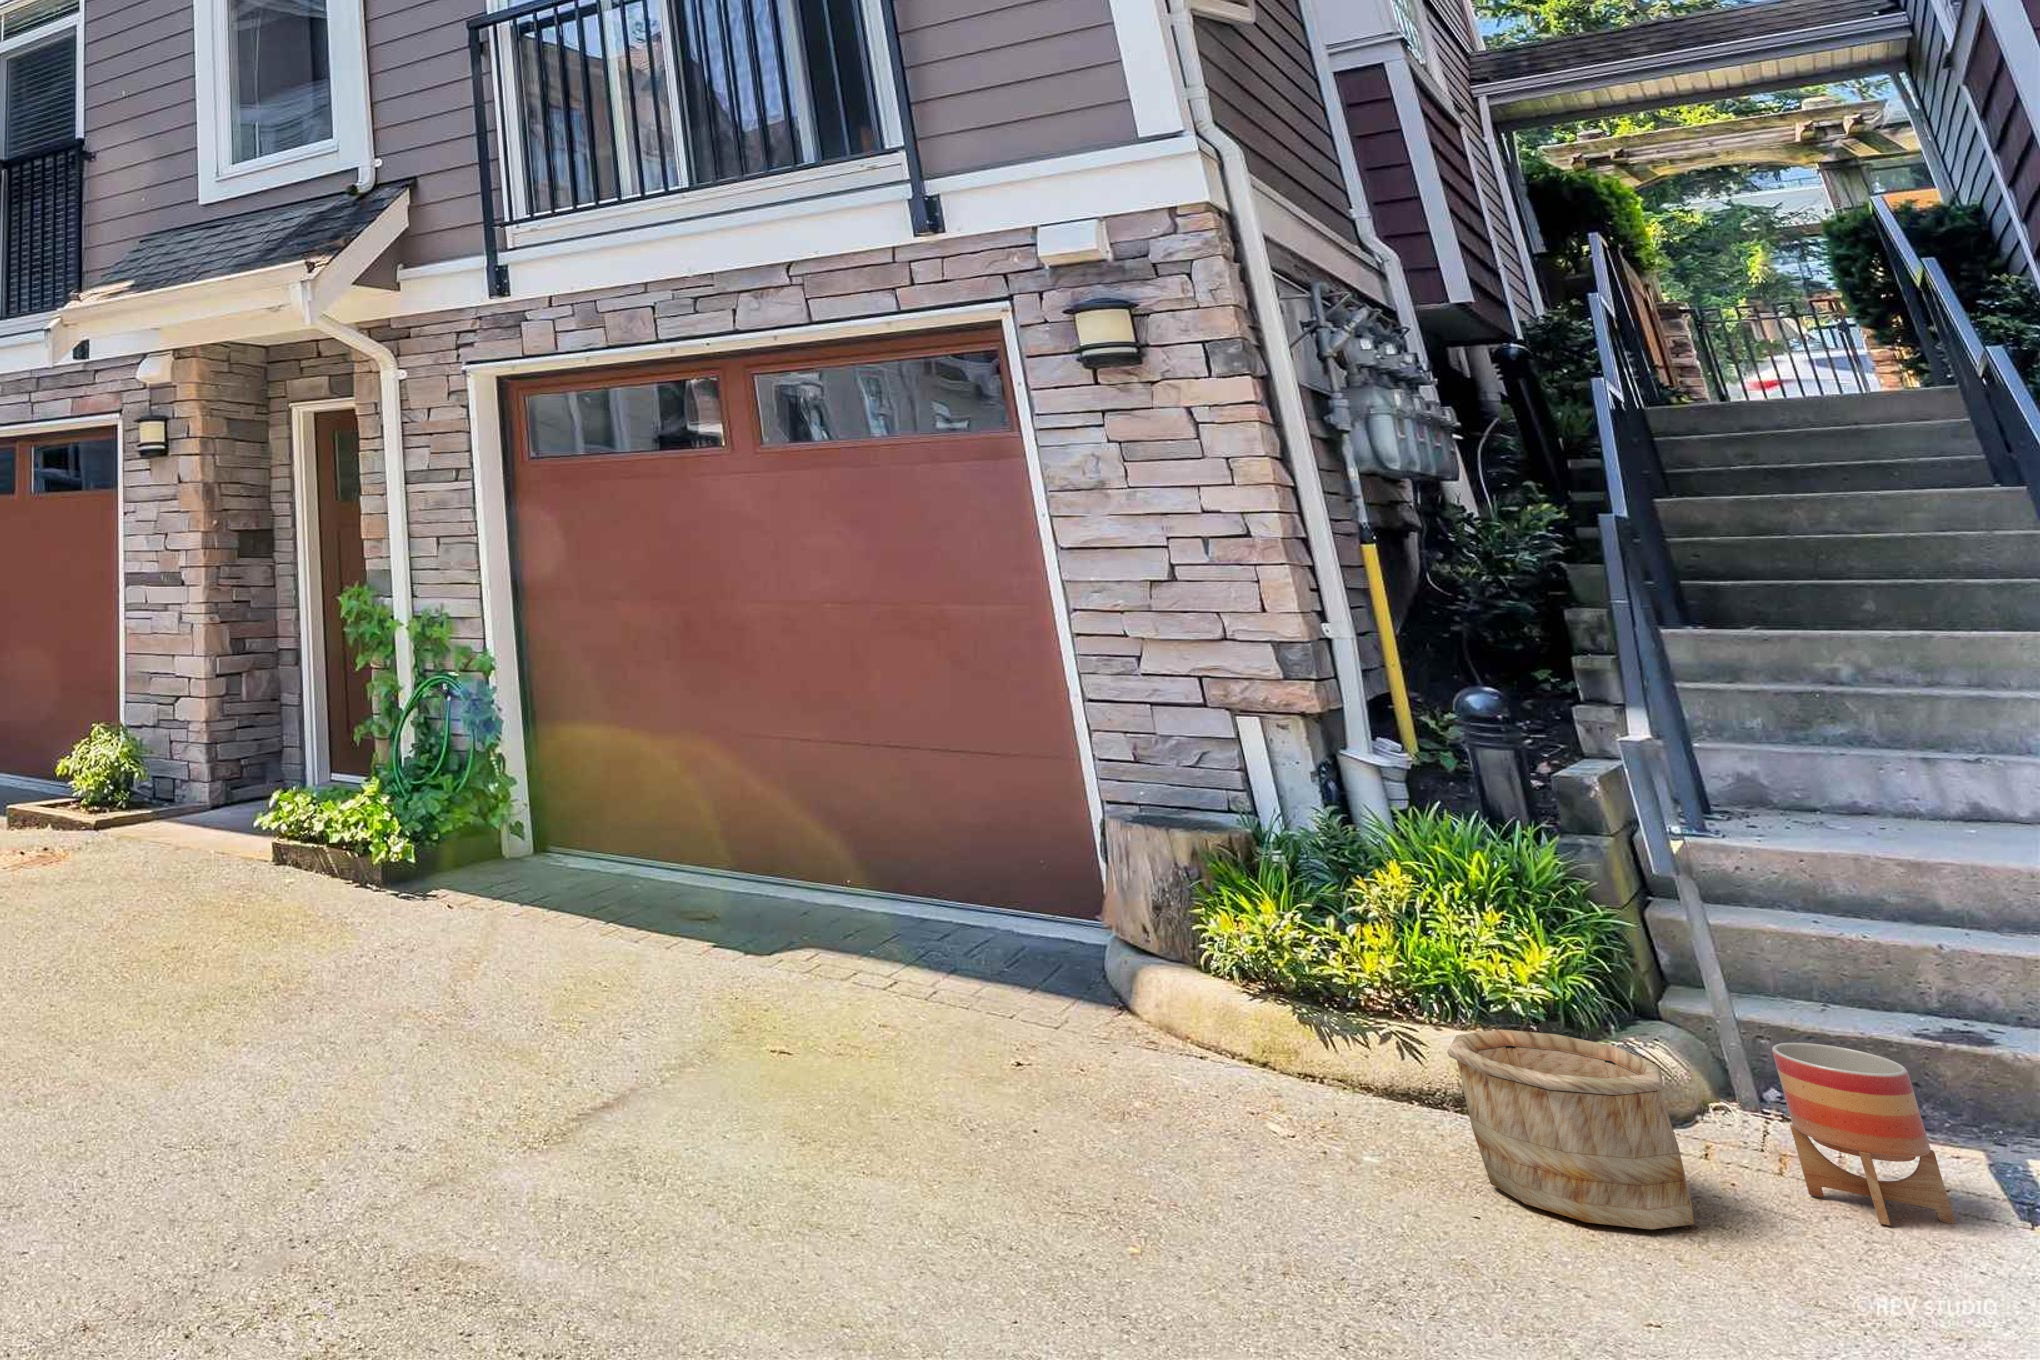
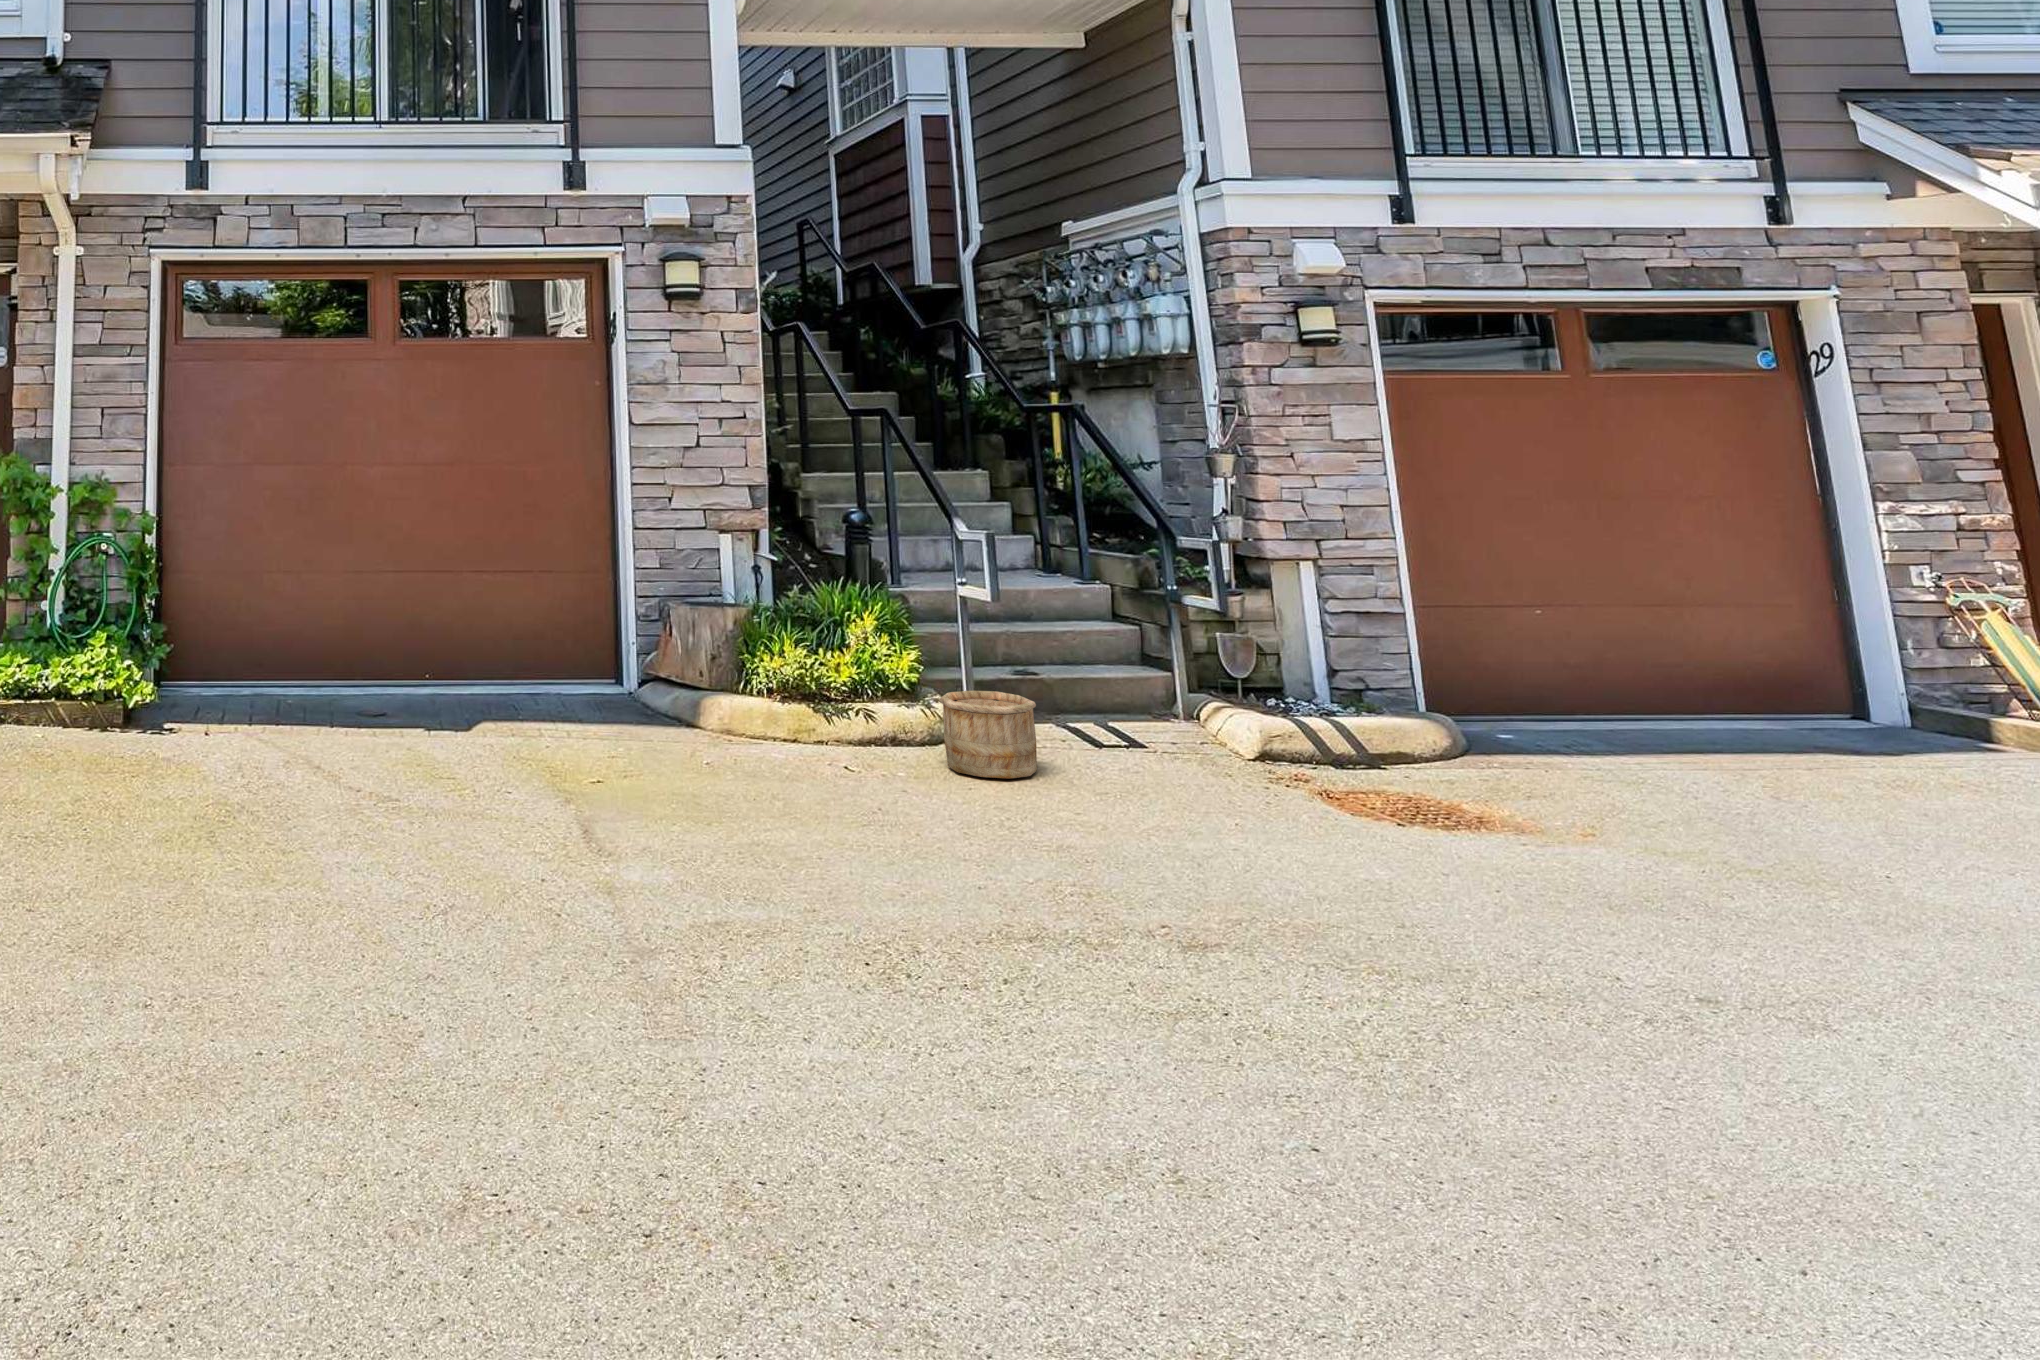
planter: present [1772,1043,1955,1225] -> none [1038,679,1092,757]

